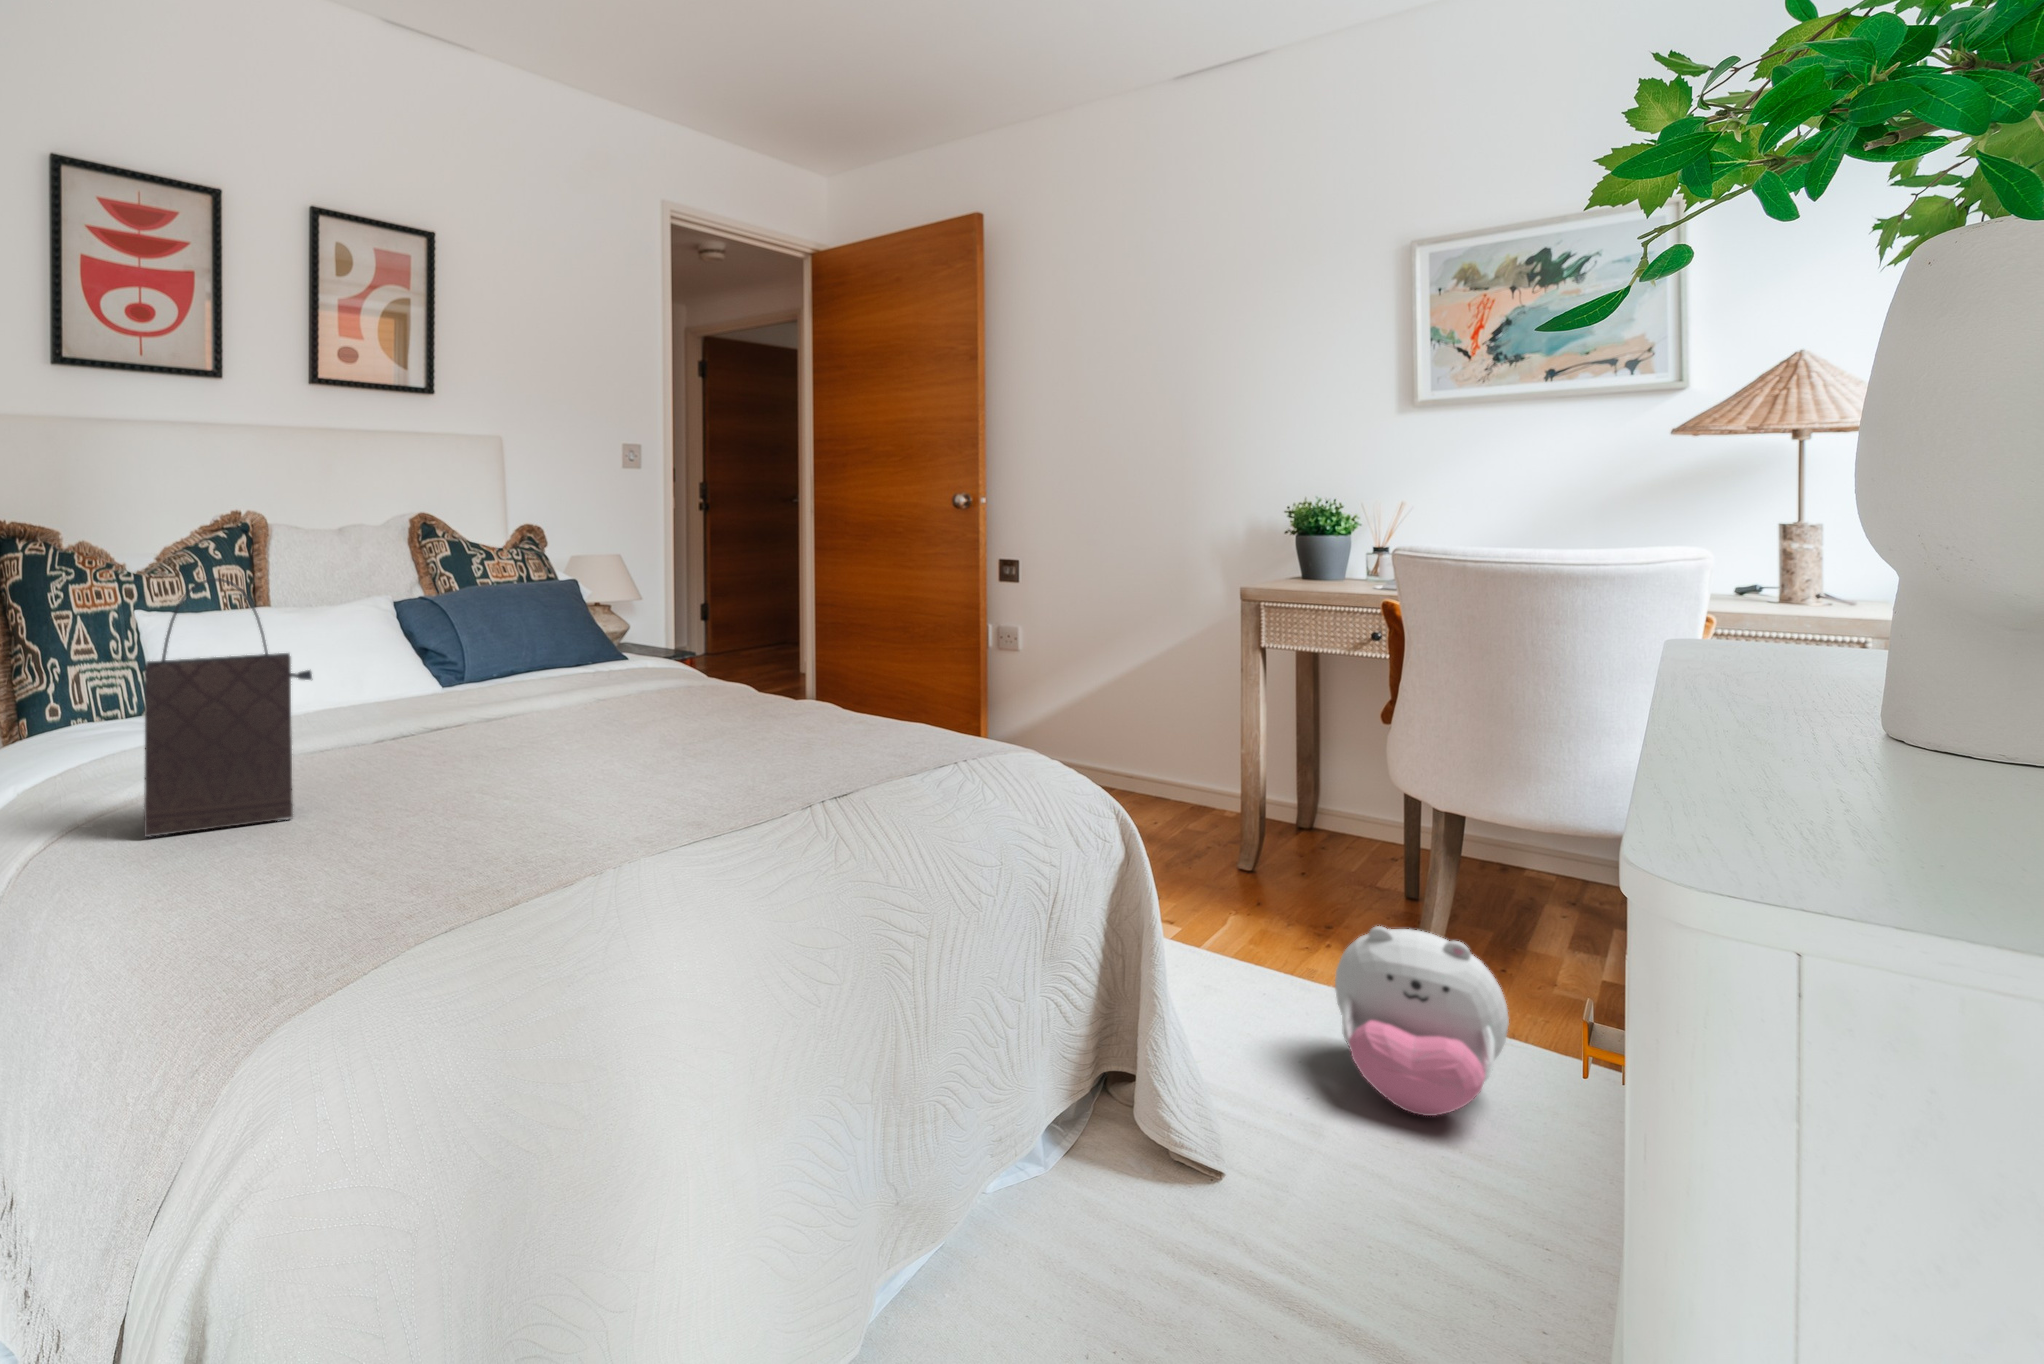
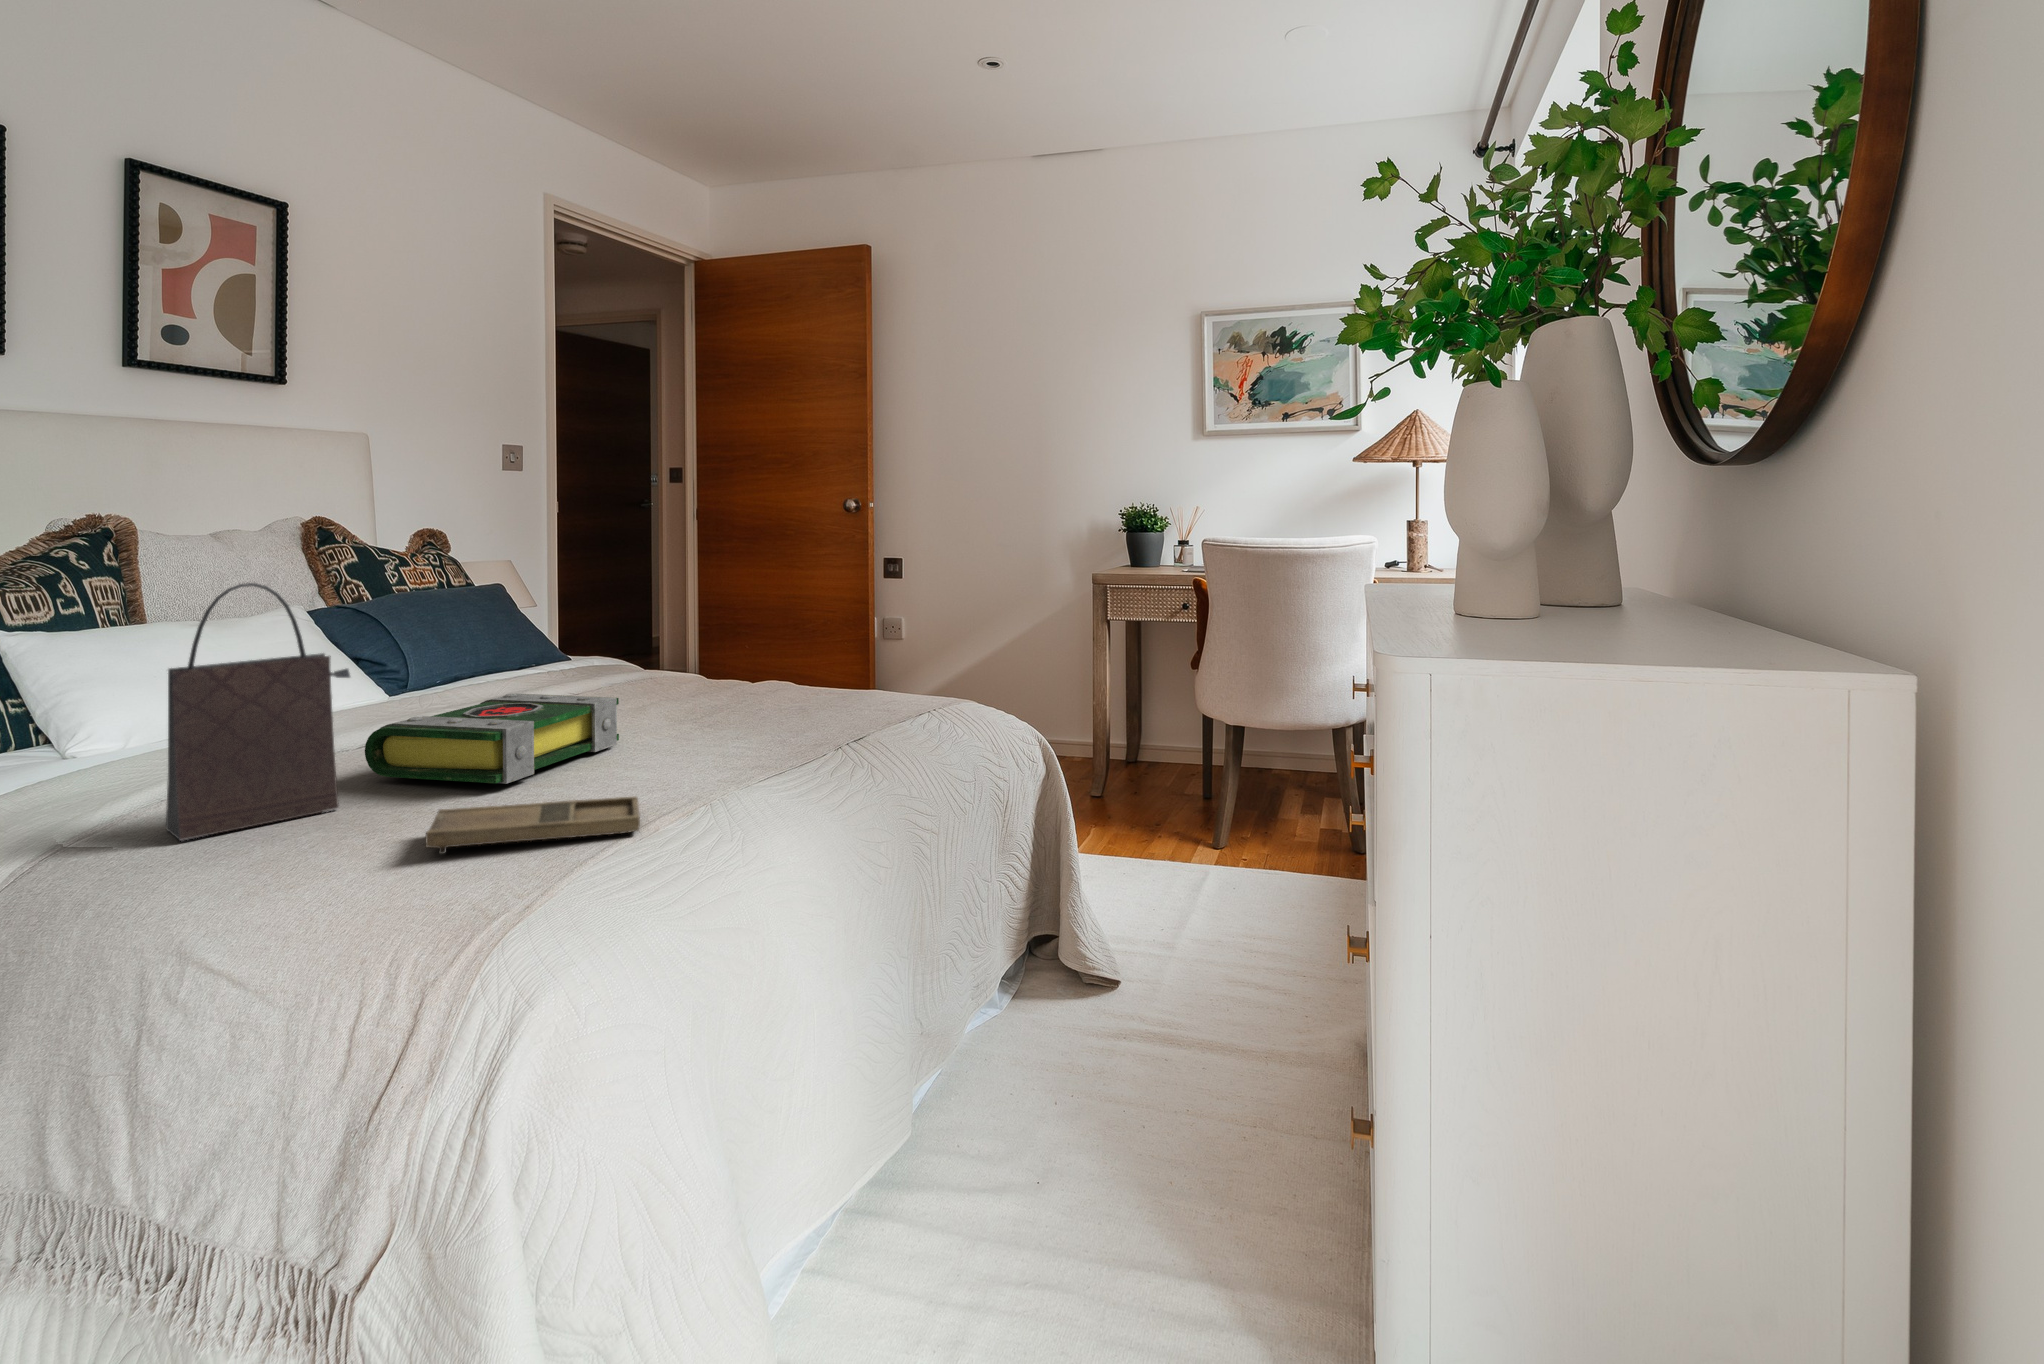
book: none [341,703,595,810] -> present [365,694,619,784]
tray: none [305,839,551,899] -> present [425,796,640,854]
plush toy: present [1335,926,1509,1116] -> none [1170,803,1273,925]

